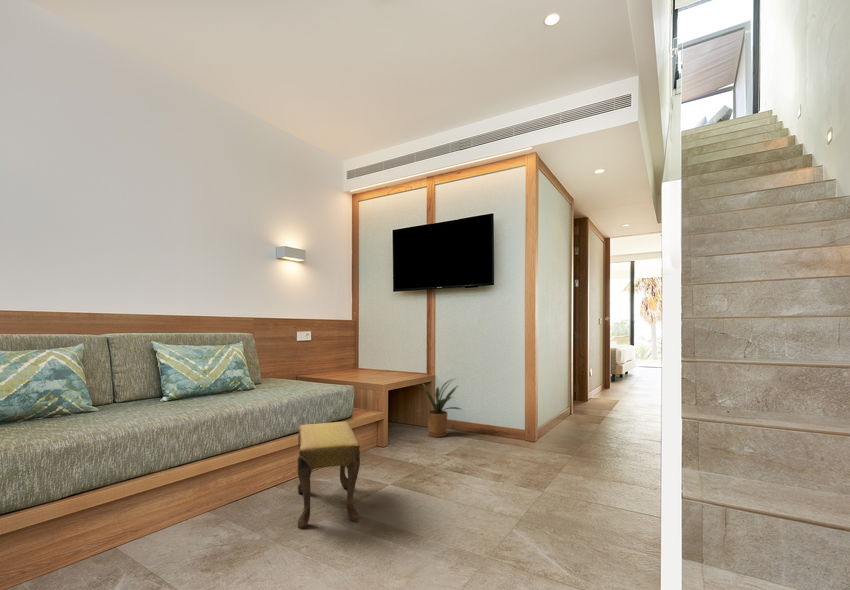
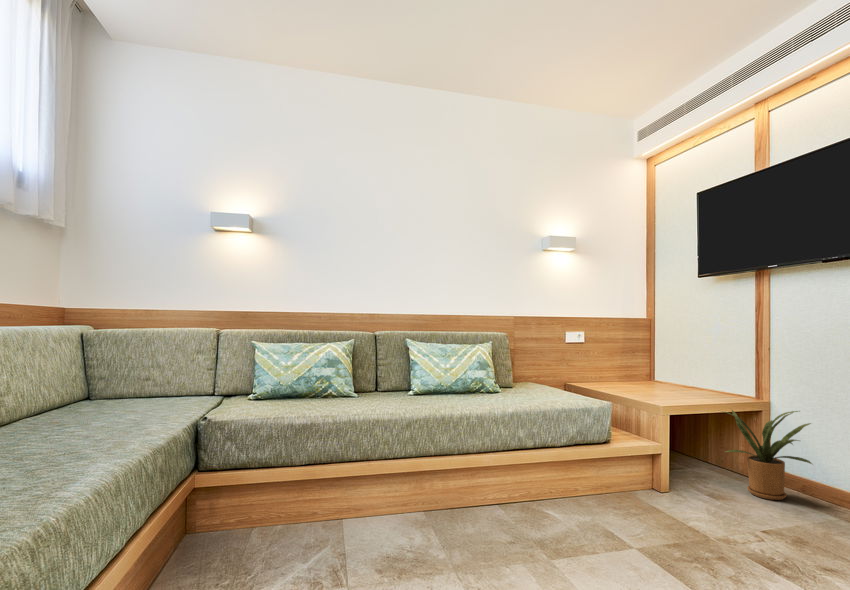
footstool: present [297,422,360,529] -> none [481,439,573,572]

